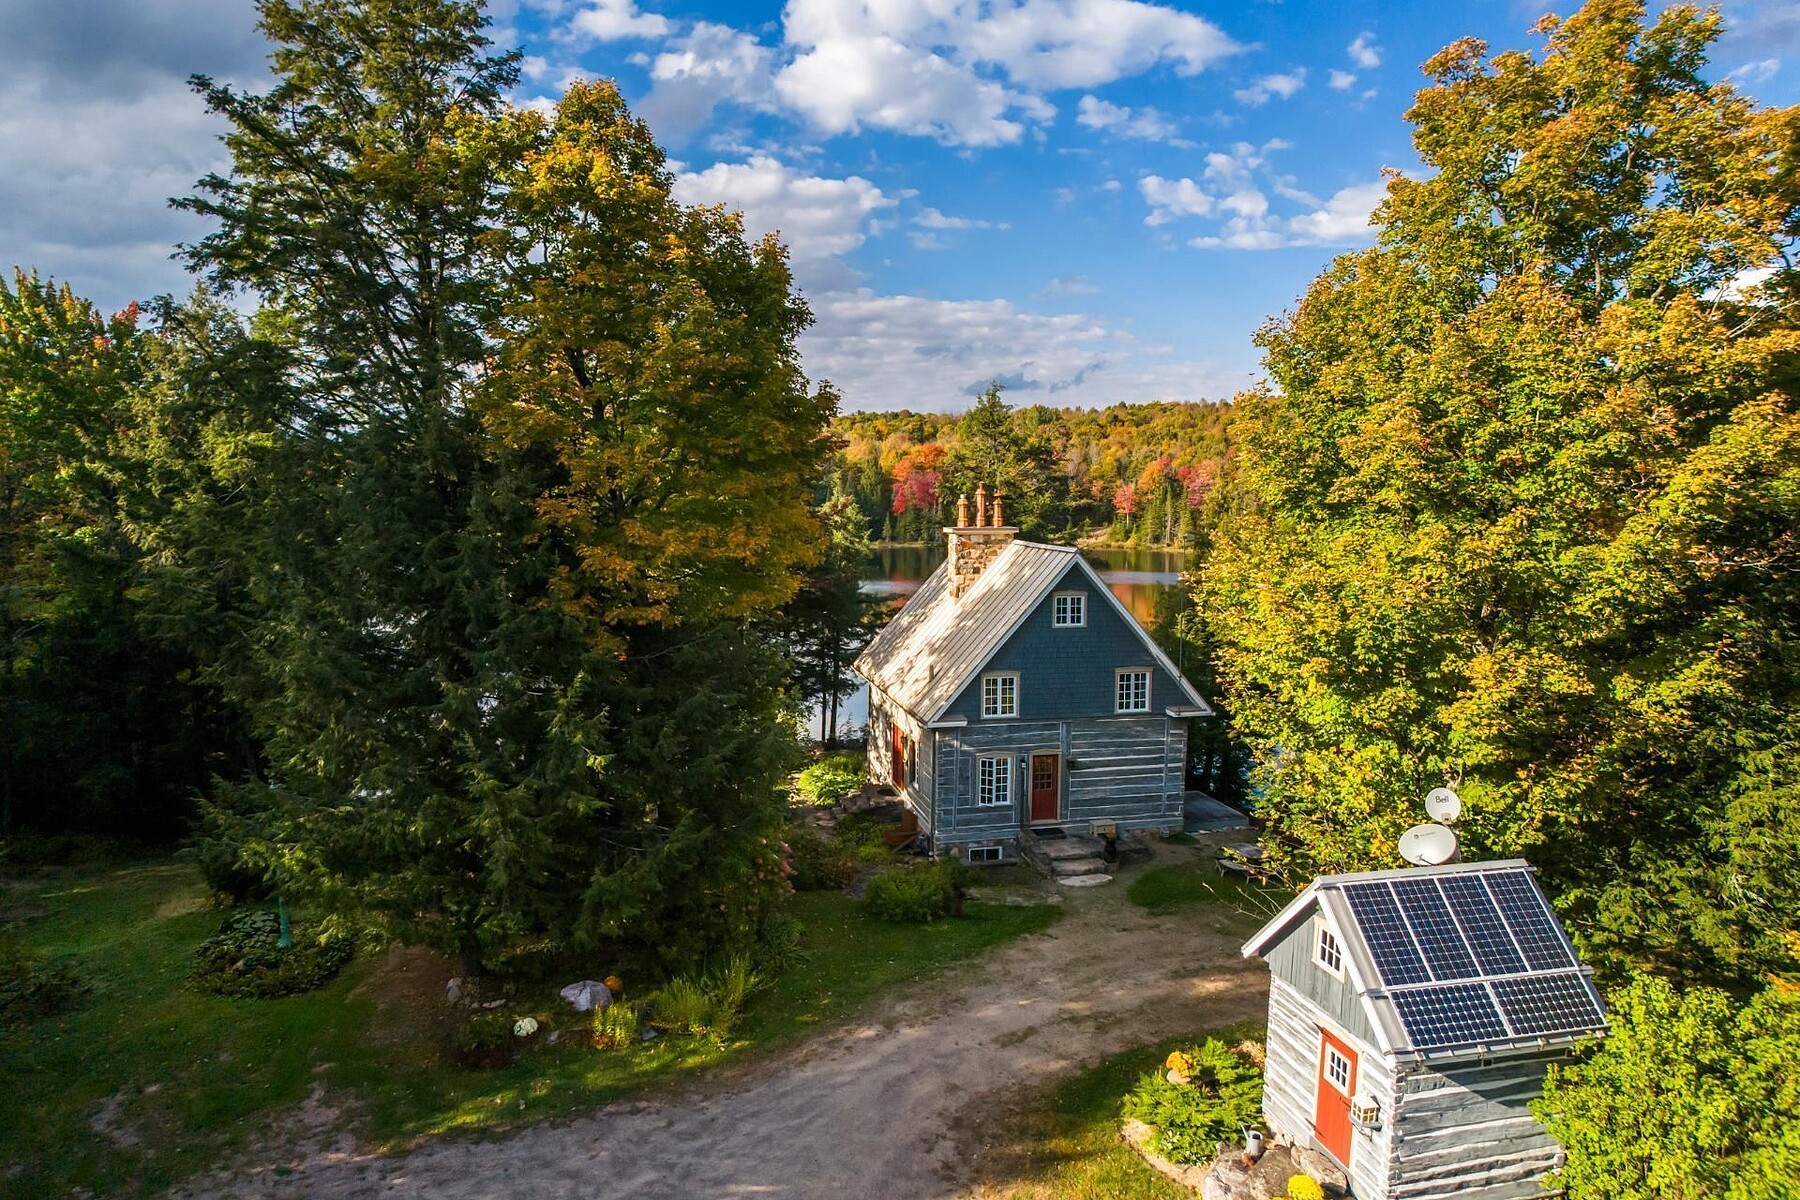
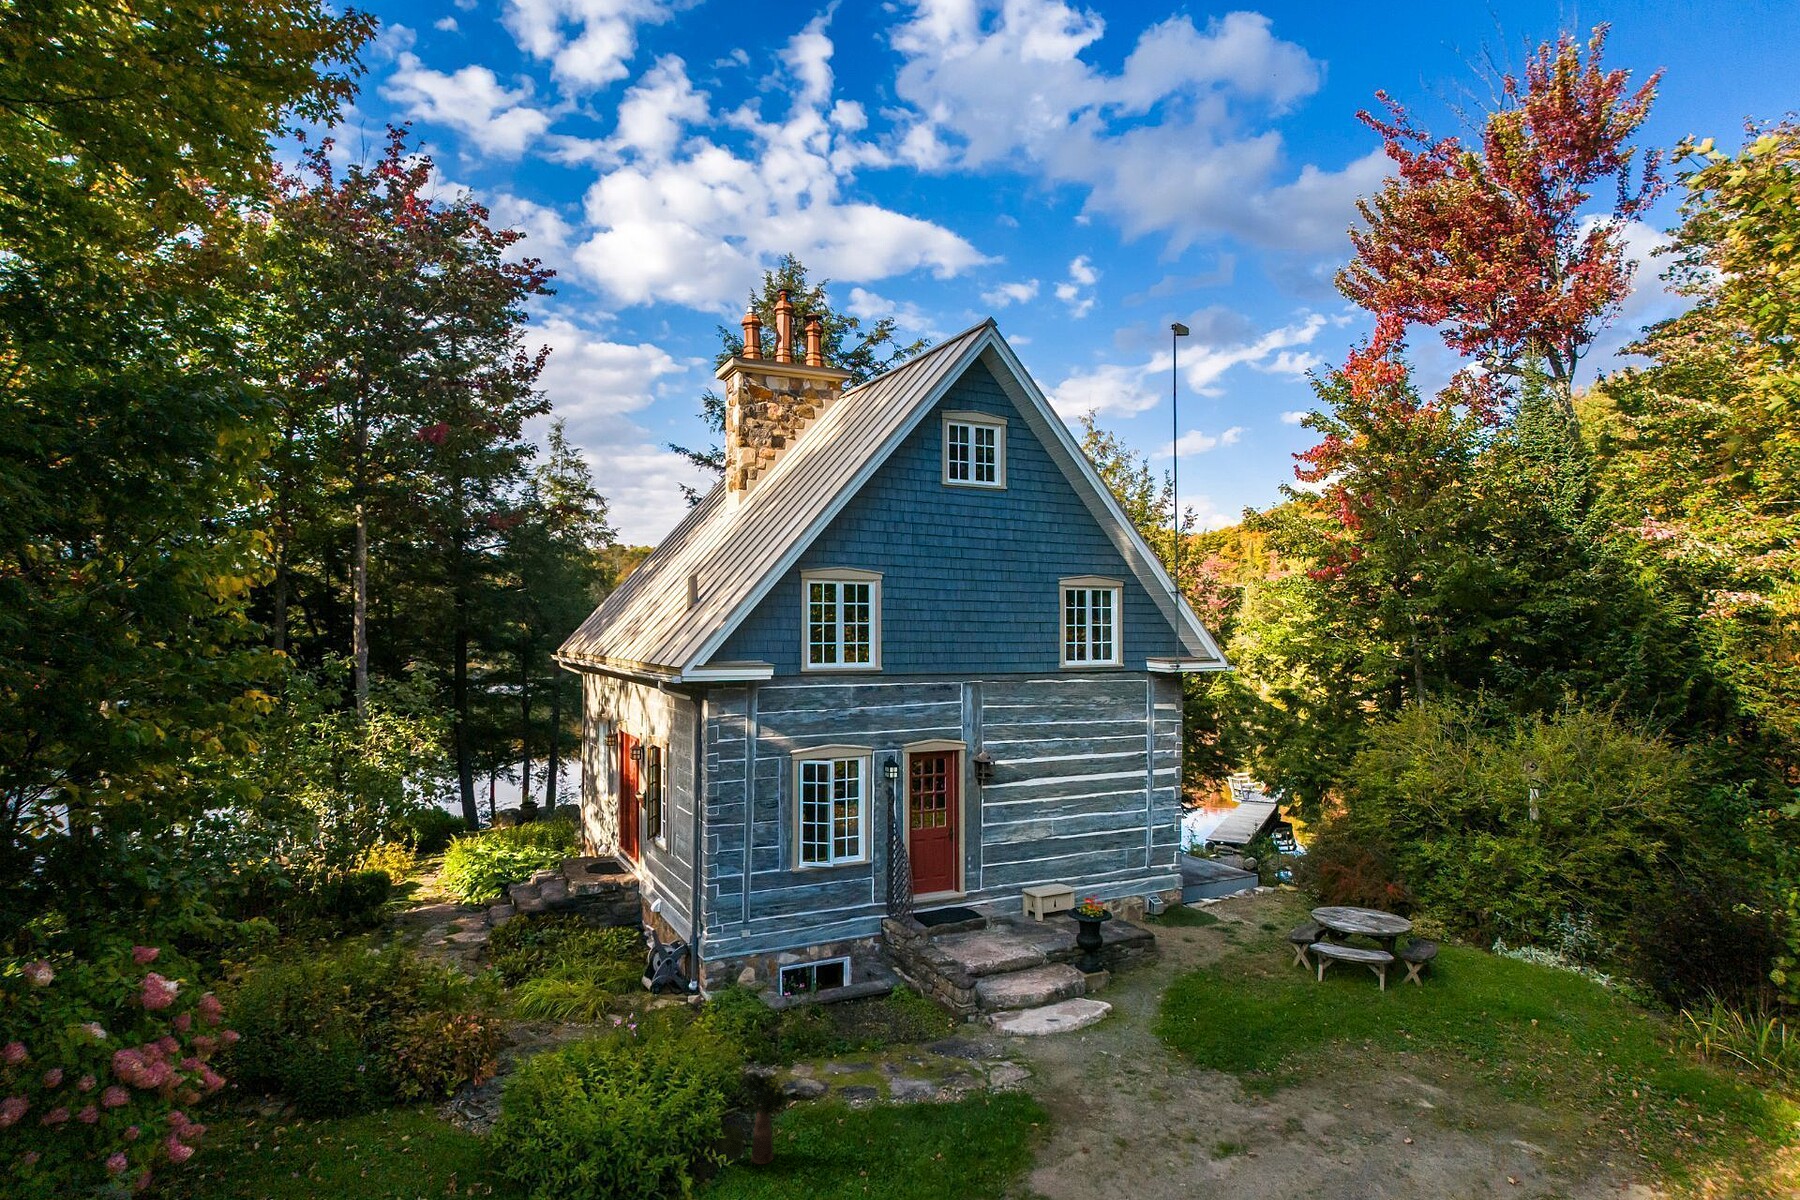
lounge chair: present [881,809,922,854] -> none [581,892,672,995]

